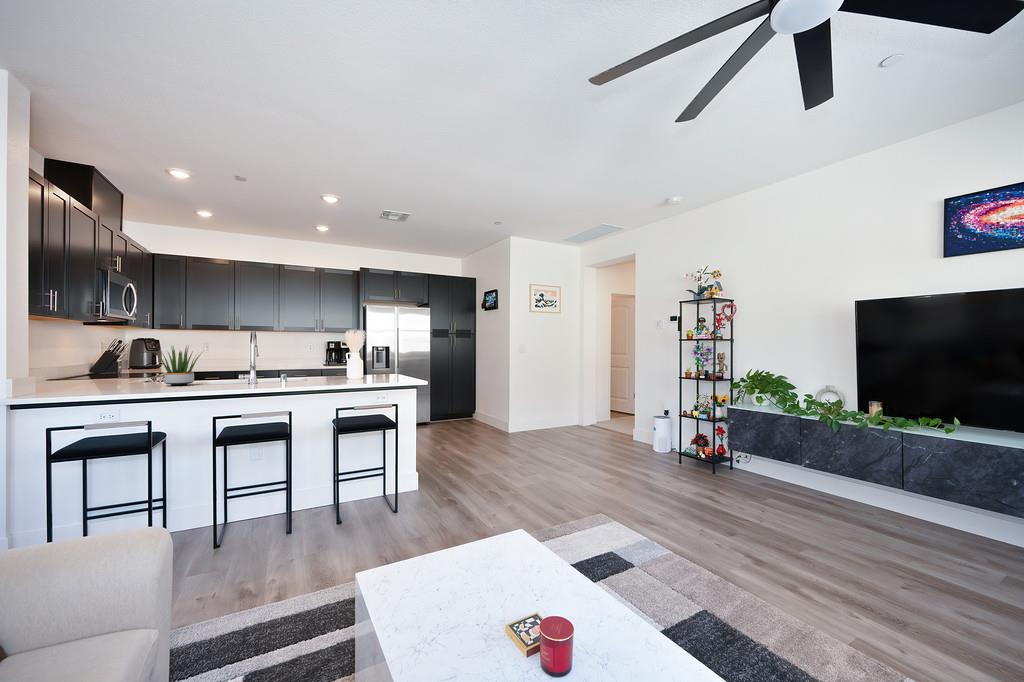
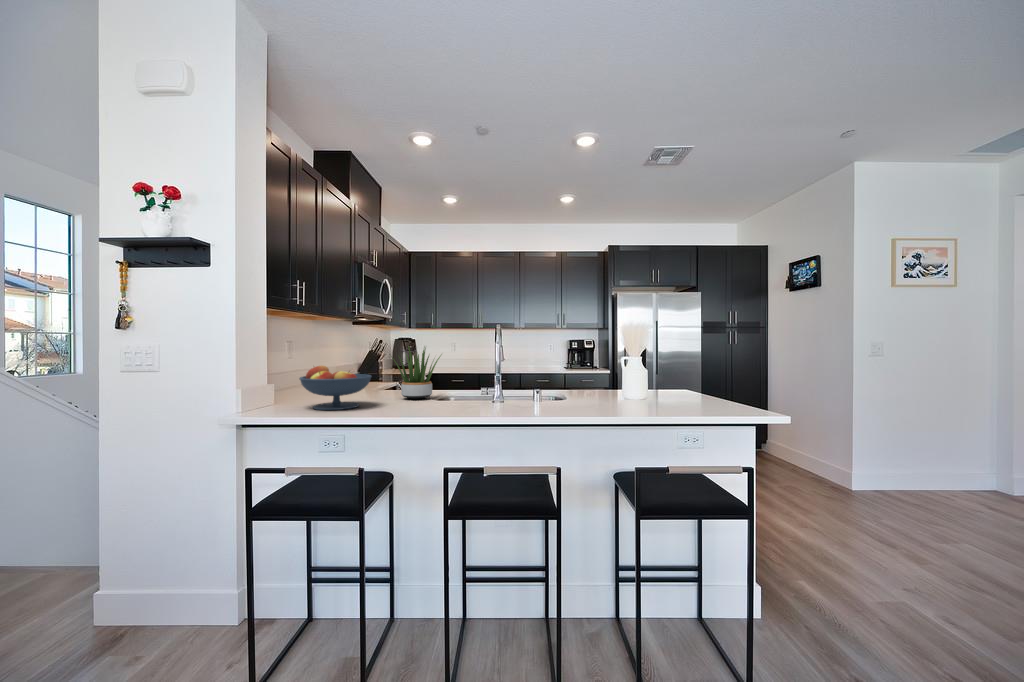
fruit bowl: none [68,360,140,393] -> present [300,366,371,410]

